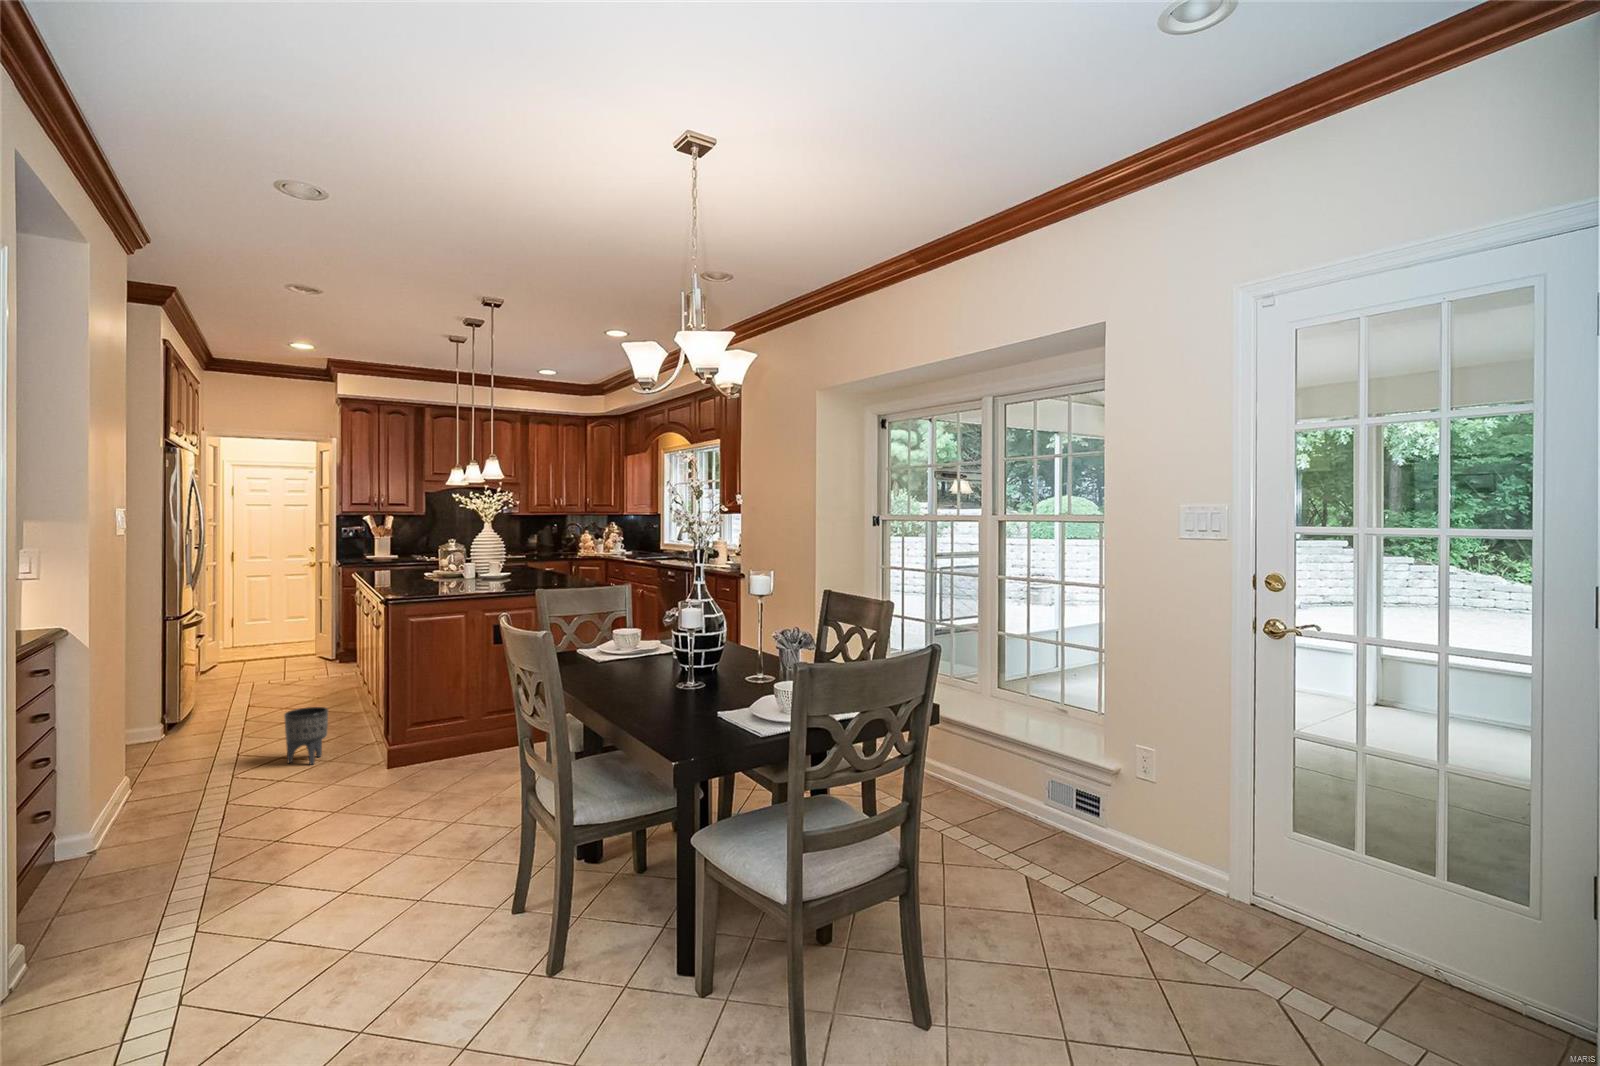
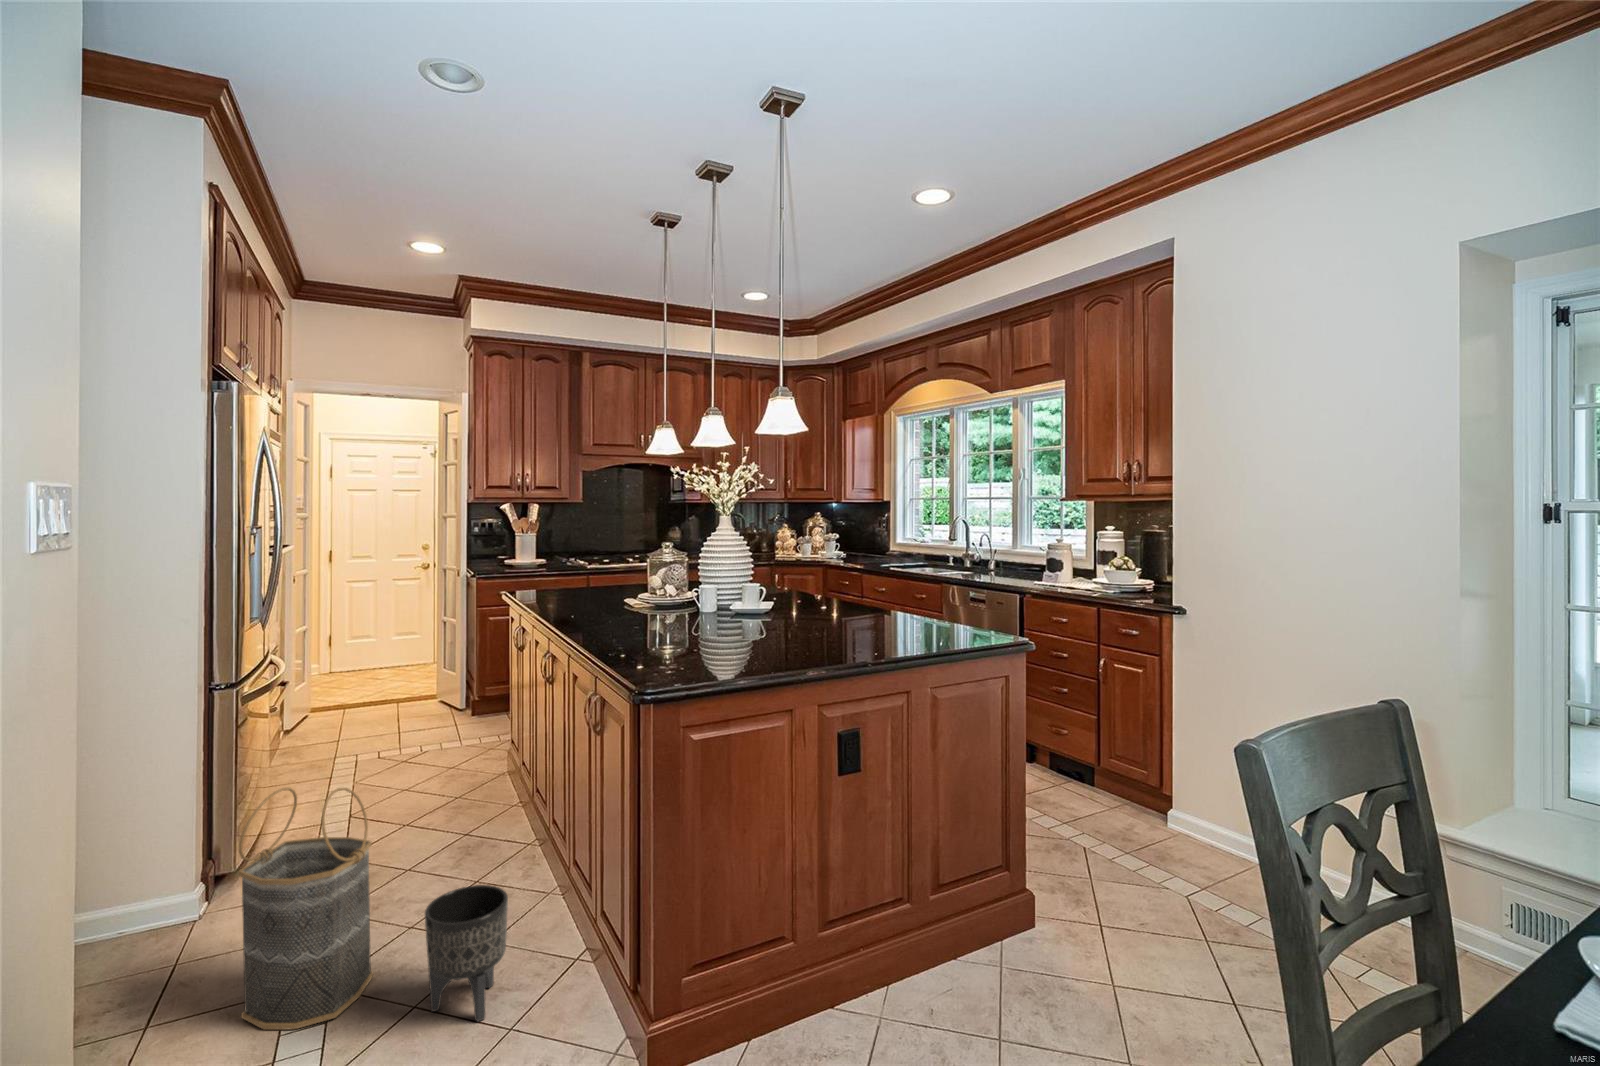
basket: none [190,657,259,769] -> present [238,787,373,1030]

